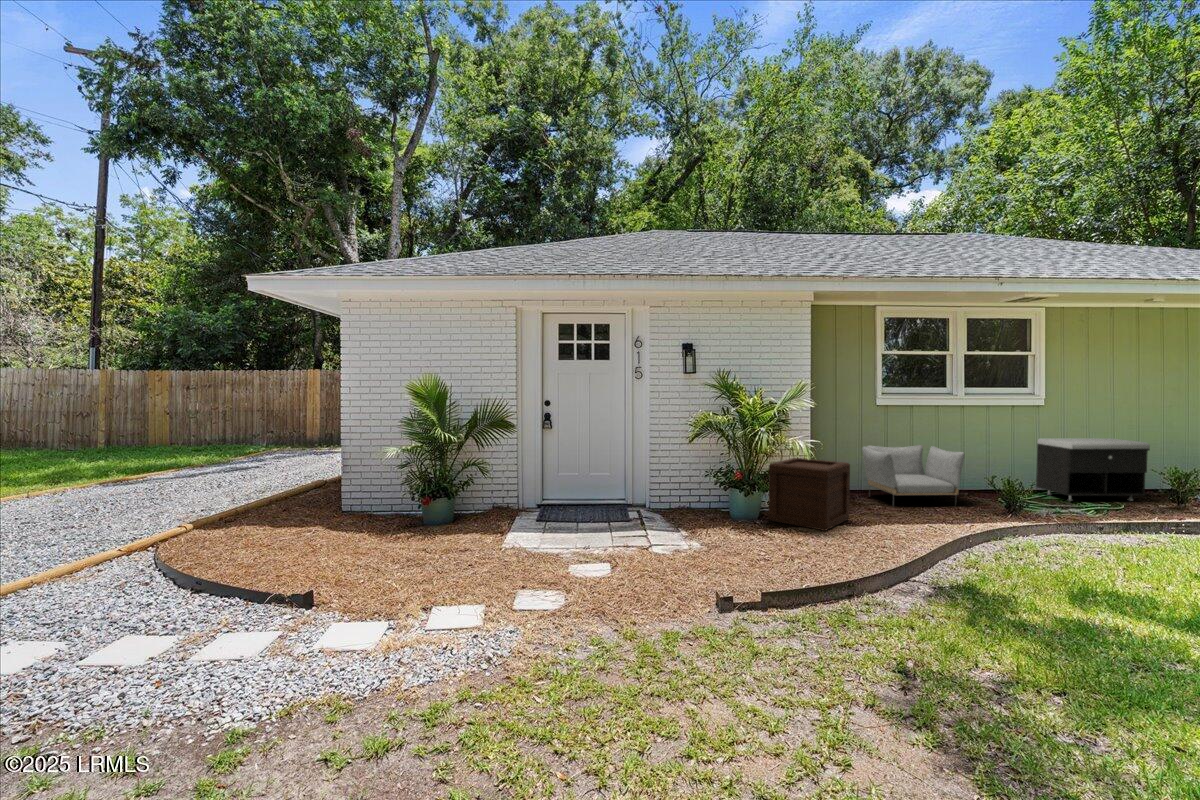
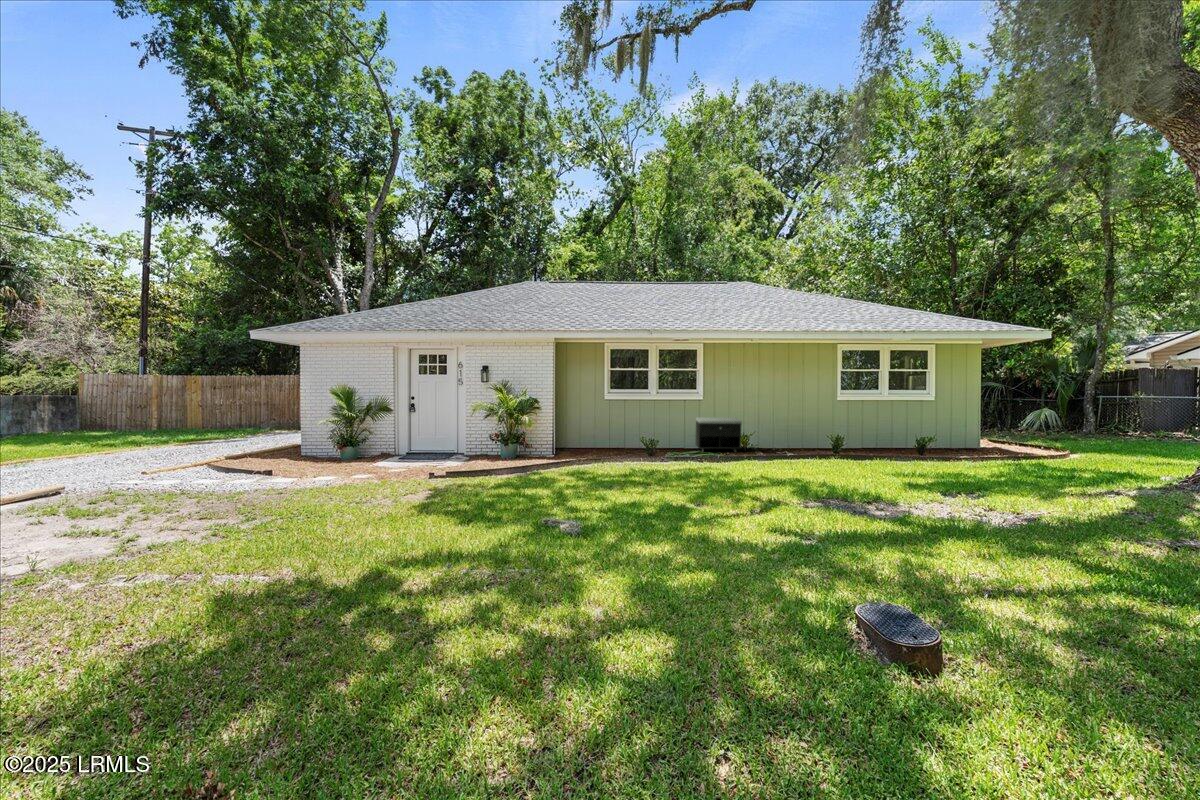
armchair: present [863,445,965,505] -> none [595,421,639,454]
wooden crate: present [768,458,850,531] -> none [520,427,562,463]

